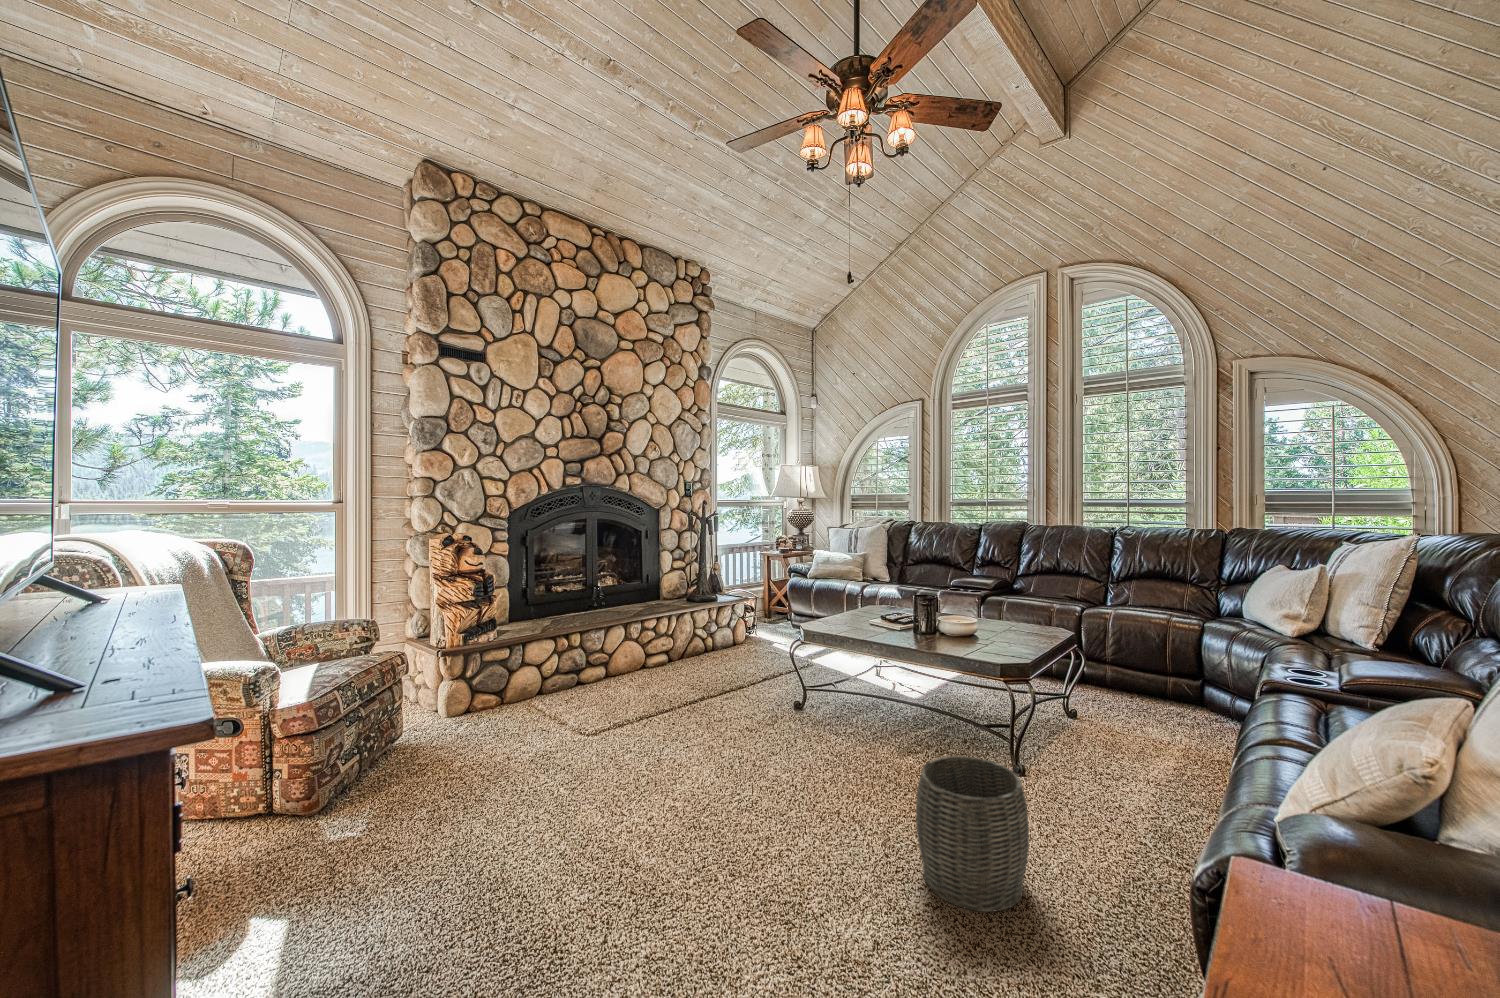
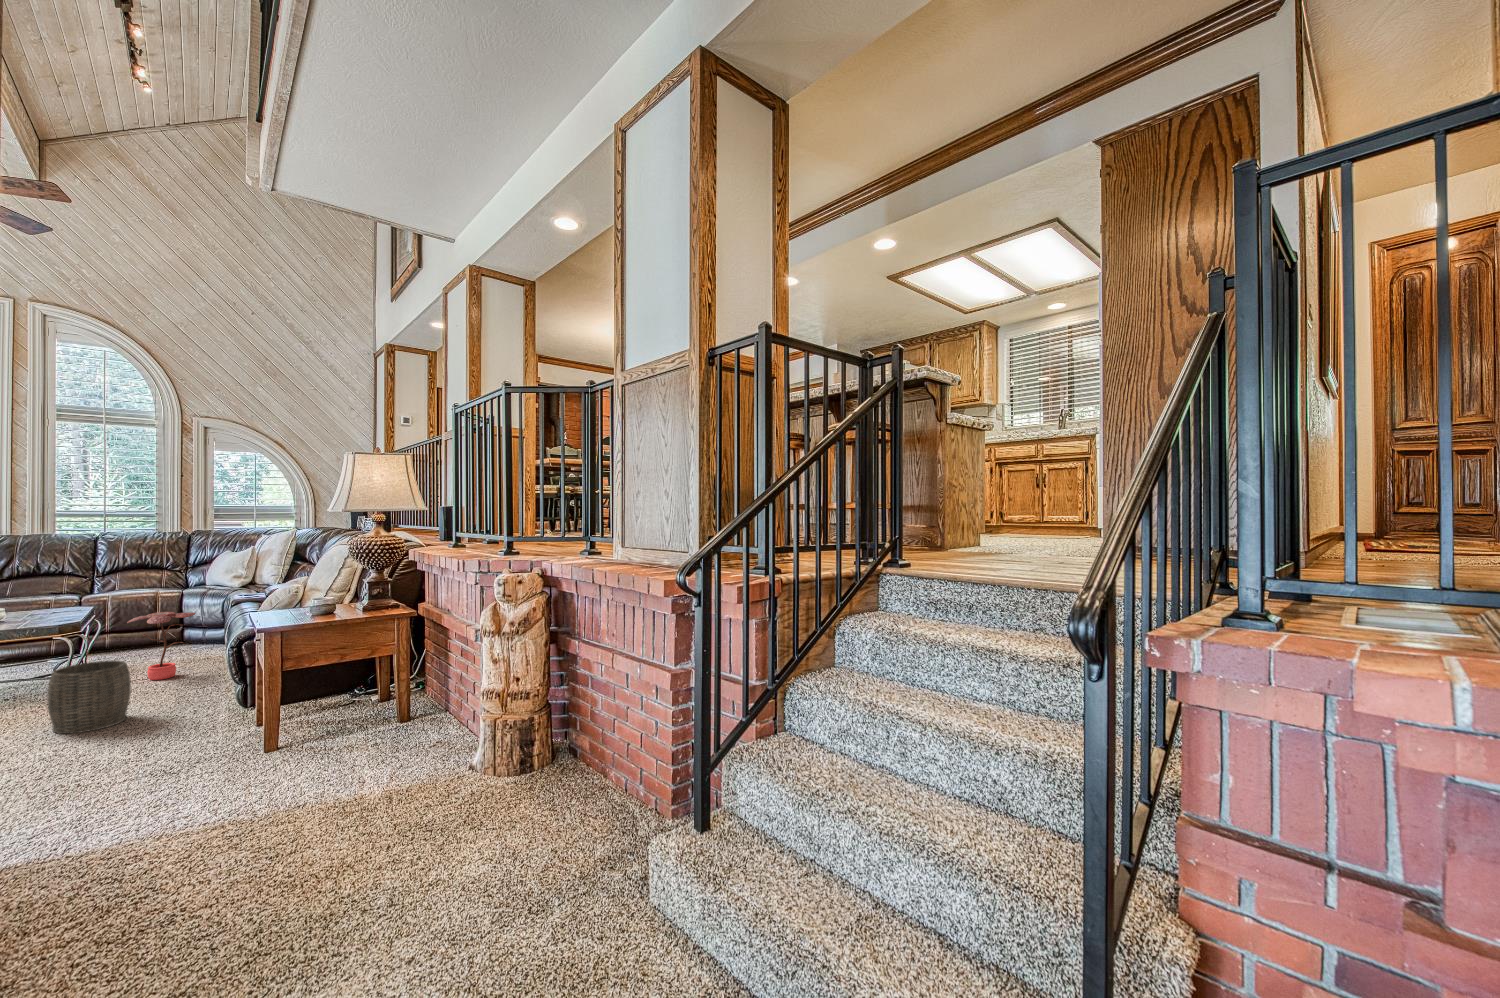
potted plant: none [1085,672,1189,797] -> present [127,612,195,680]

